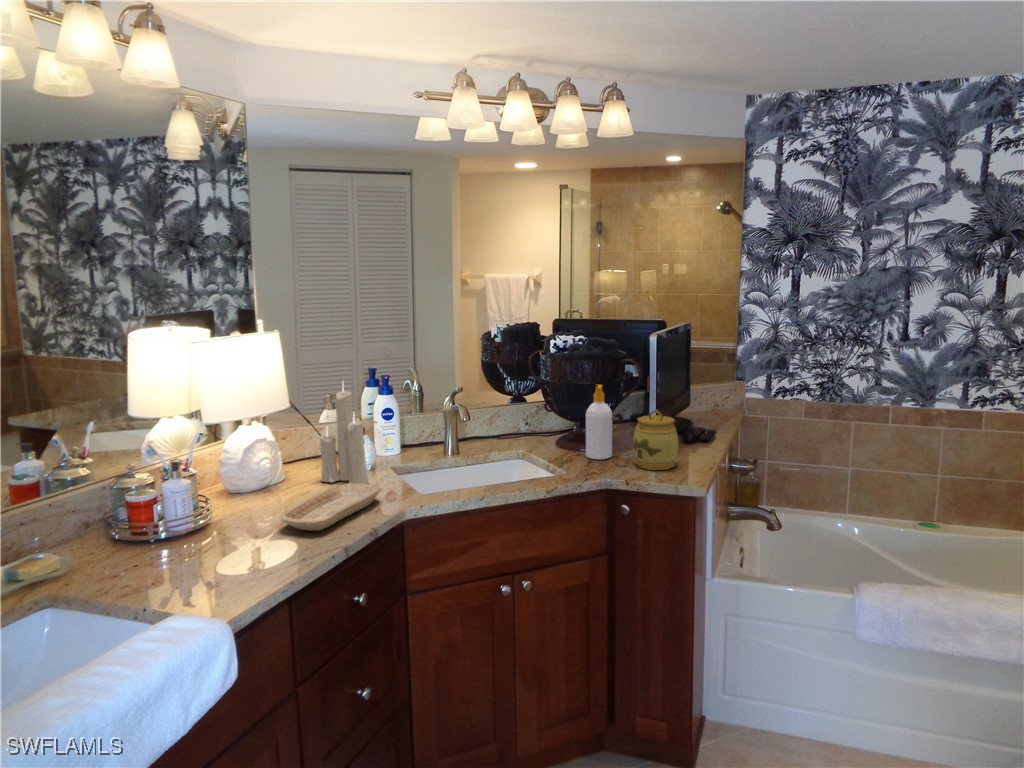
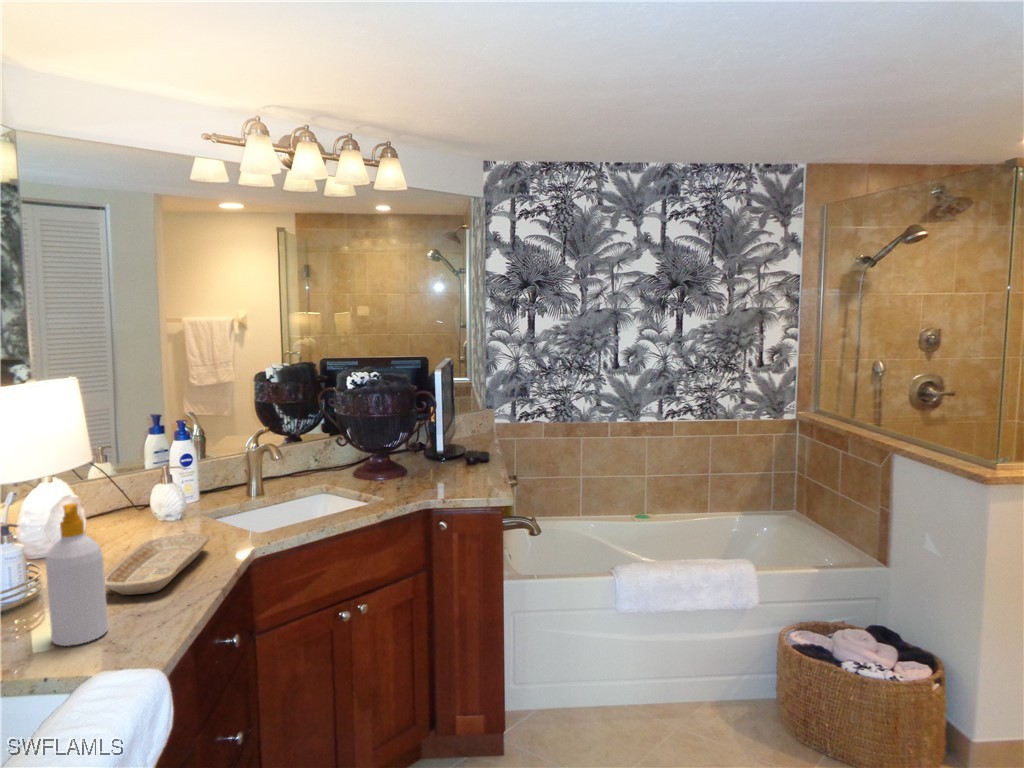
candle: present [320,384,369,484] -> none [109,413,176,542]
soap bottle: present [586,385,612,459] -> present [46,503,108,646]
jar: present [633,409,679,470] -> none [443,430,485,488]

